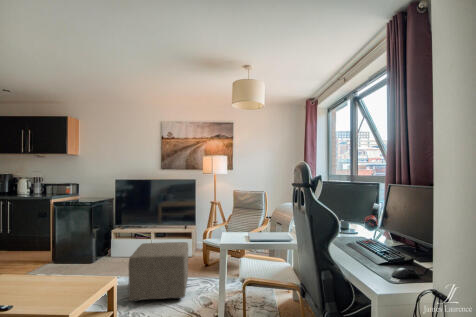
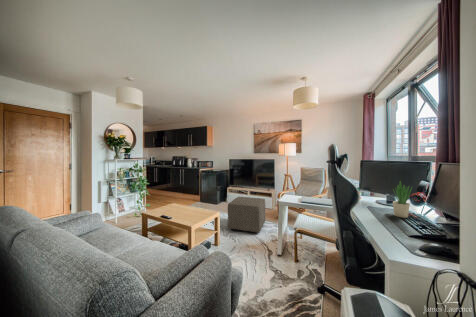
potted plant: none [354,204,371,246] -> present [393,180,412,218]

